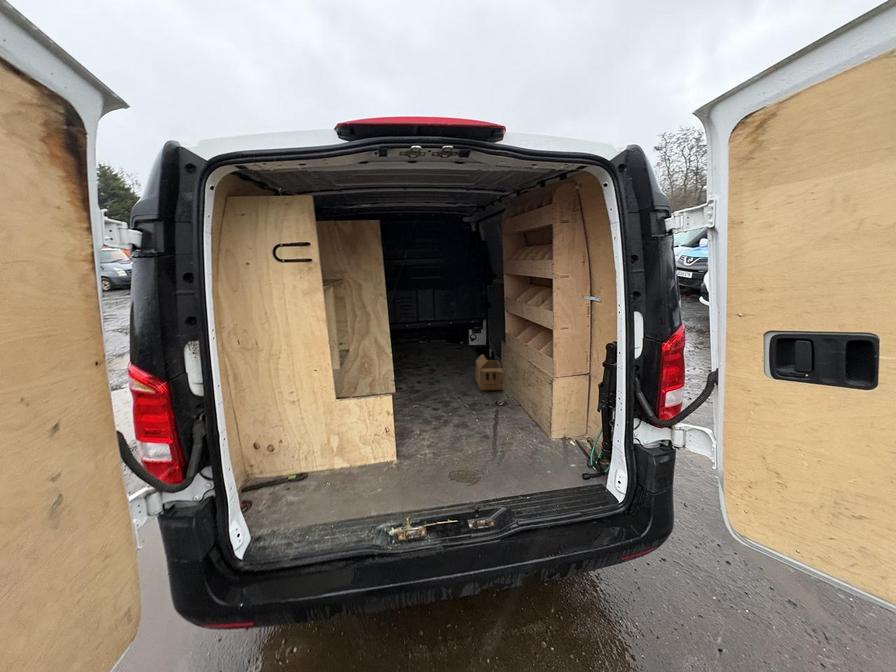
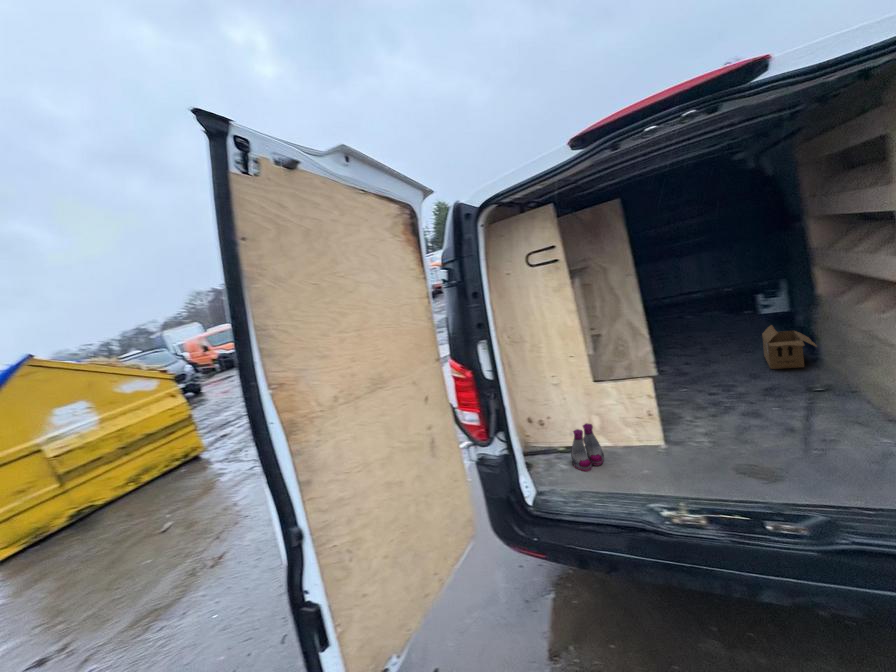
boots: none [303,445,339,502] -> present [571,424,604,471]

